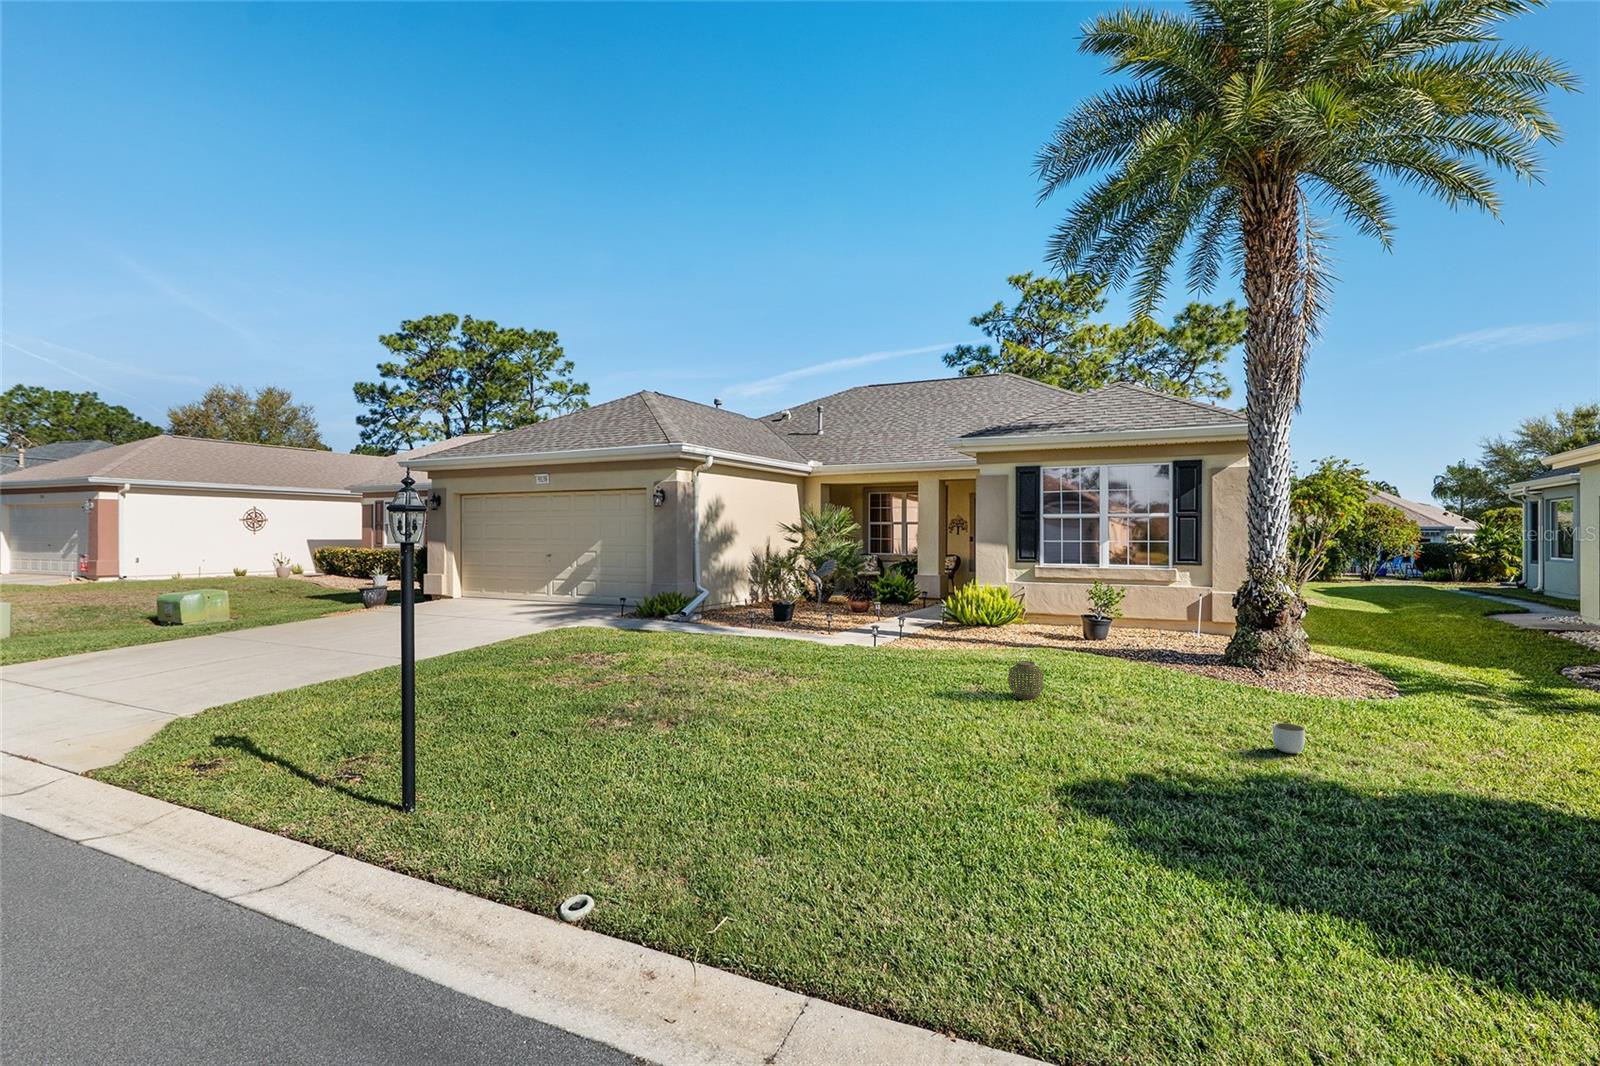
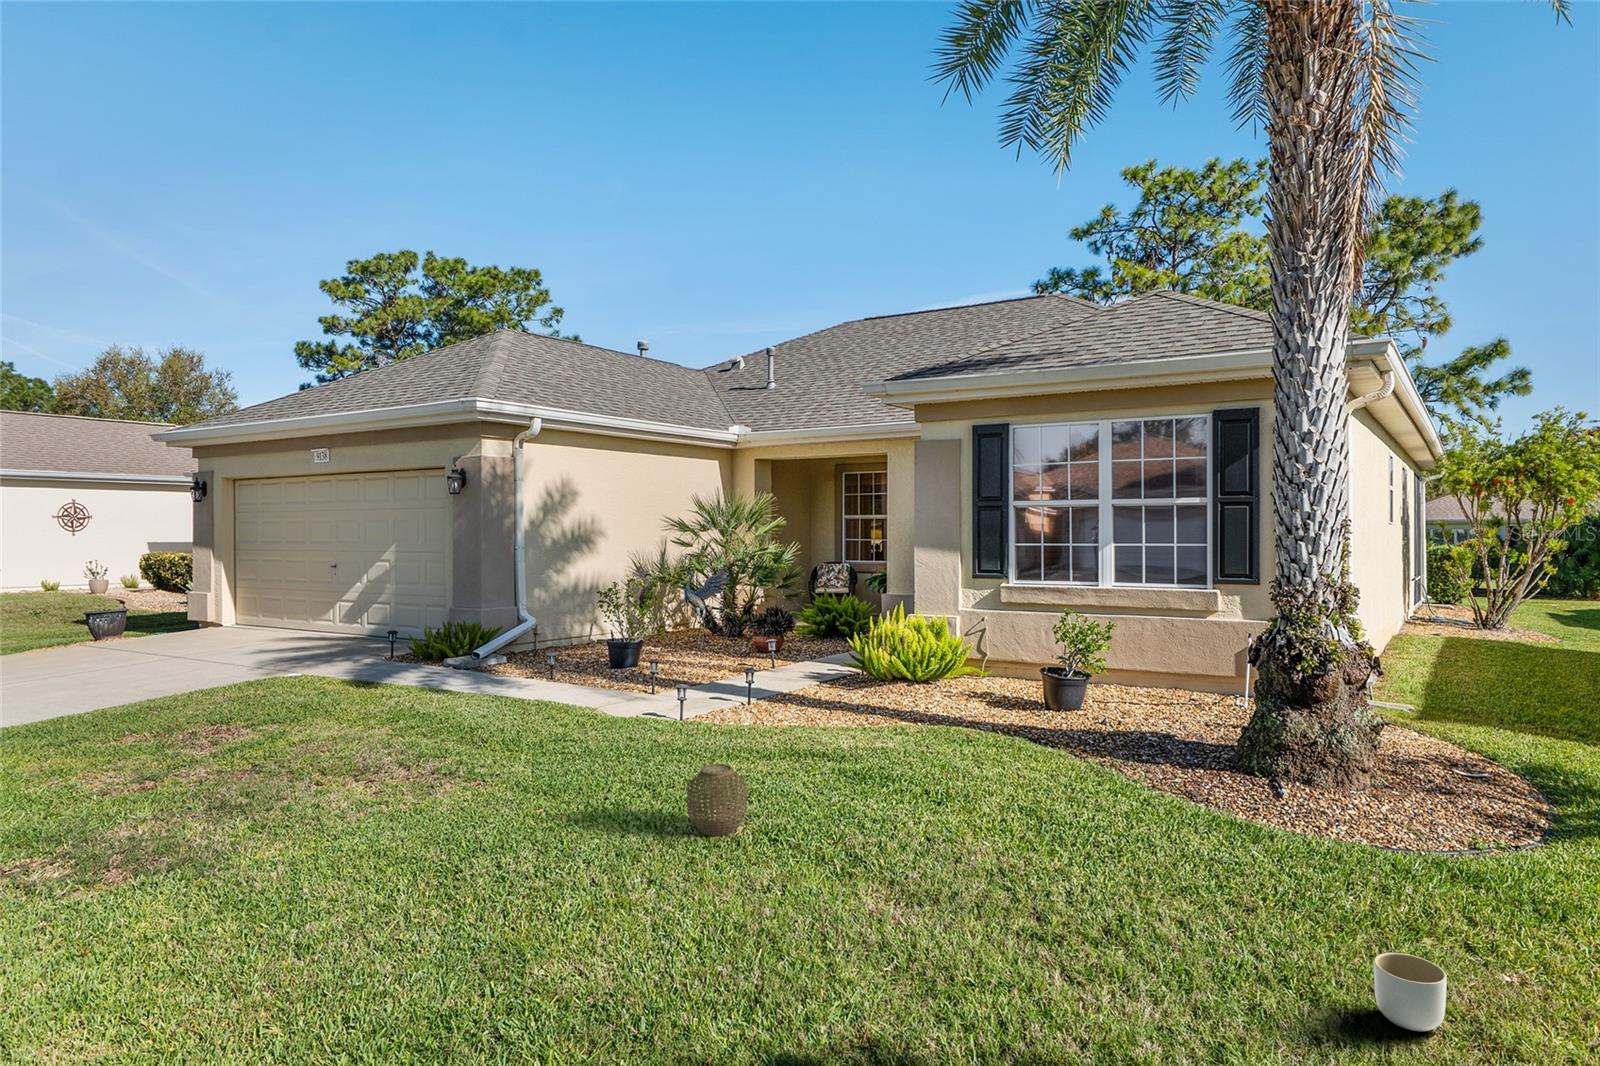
planter: present [1273,723,1305,753] -> present [1374,953,1447,1031]

